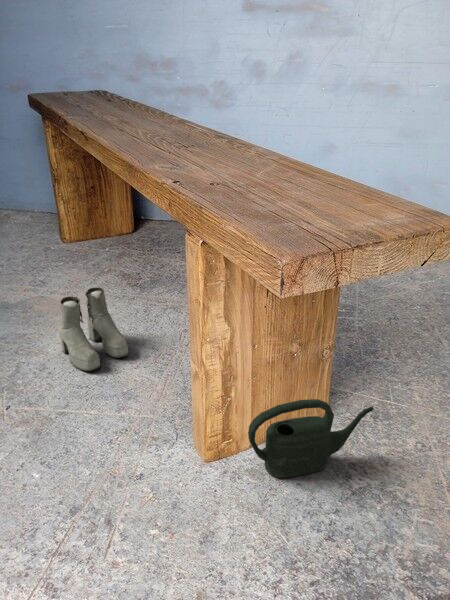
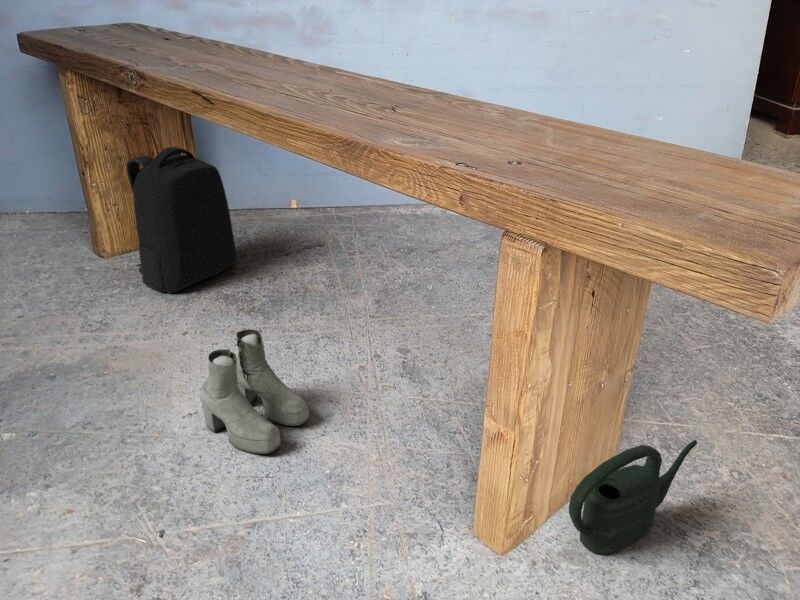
backpack: none [74,170,143,269] -> present [126,147,237,294]

